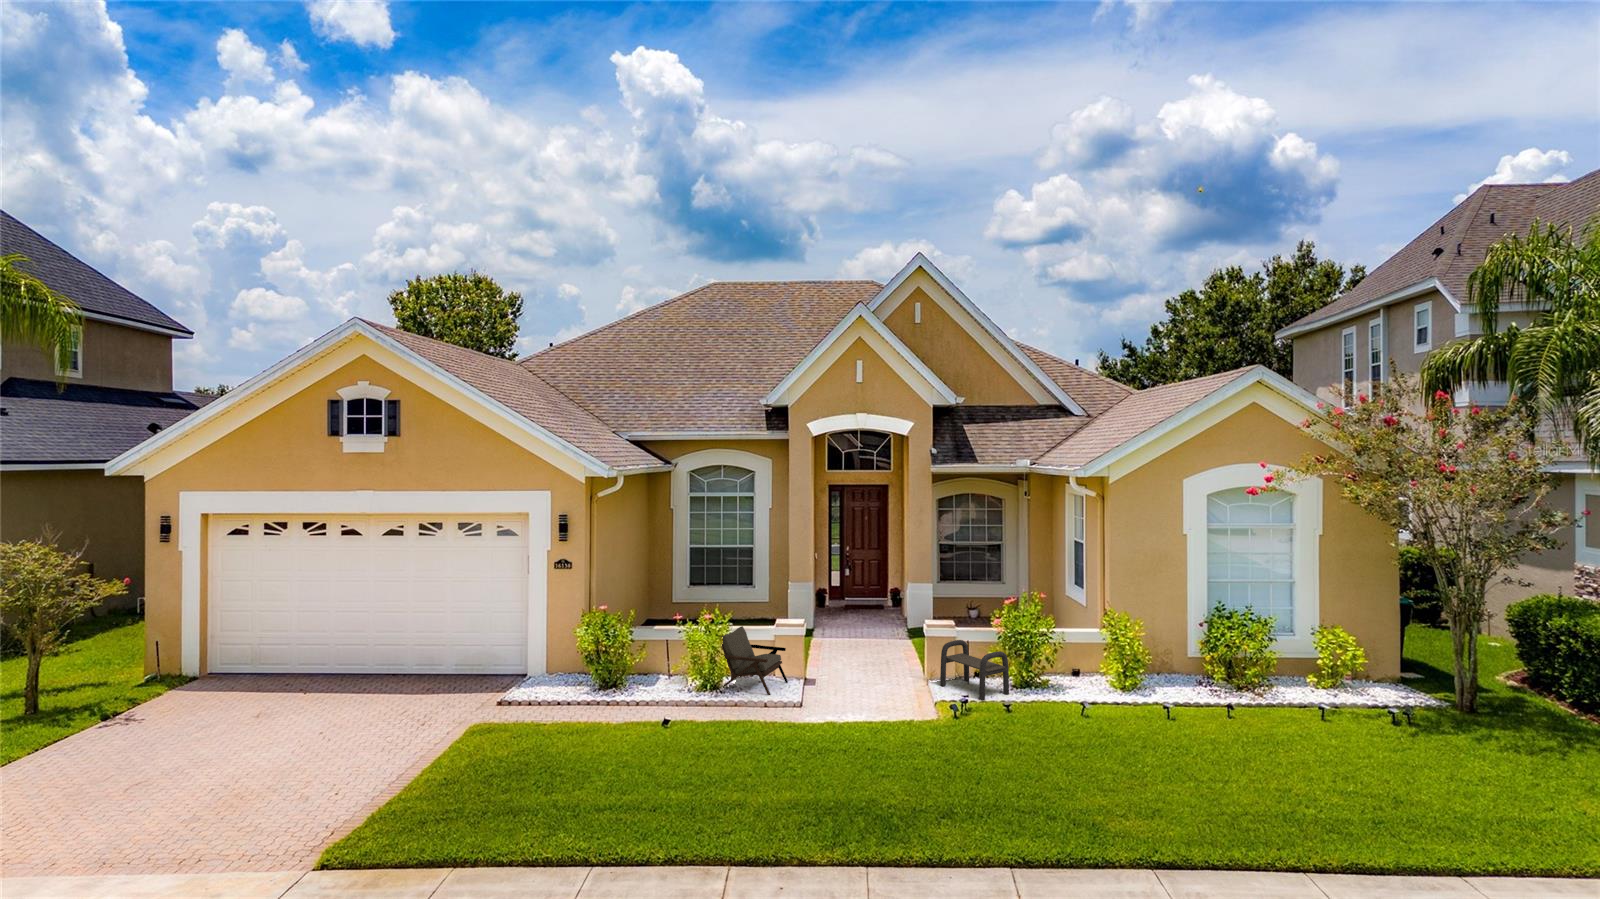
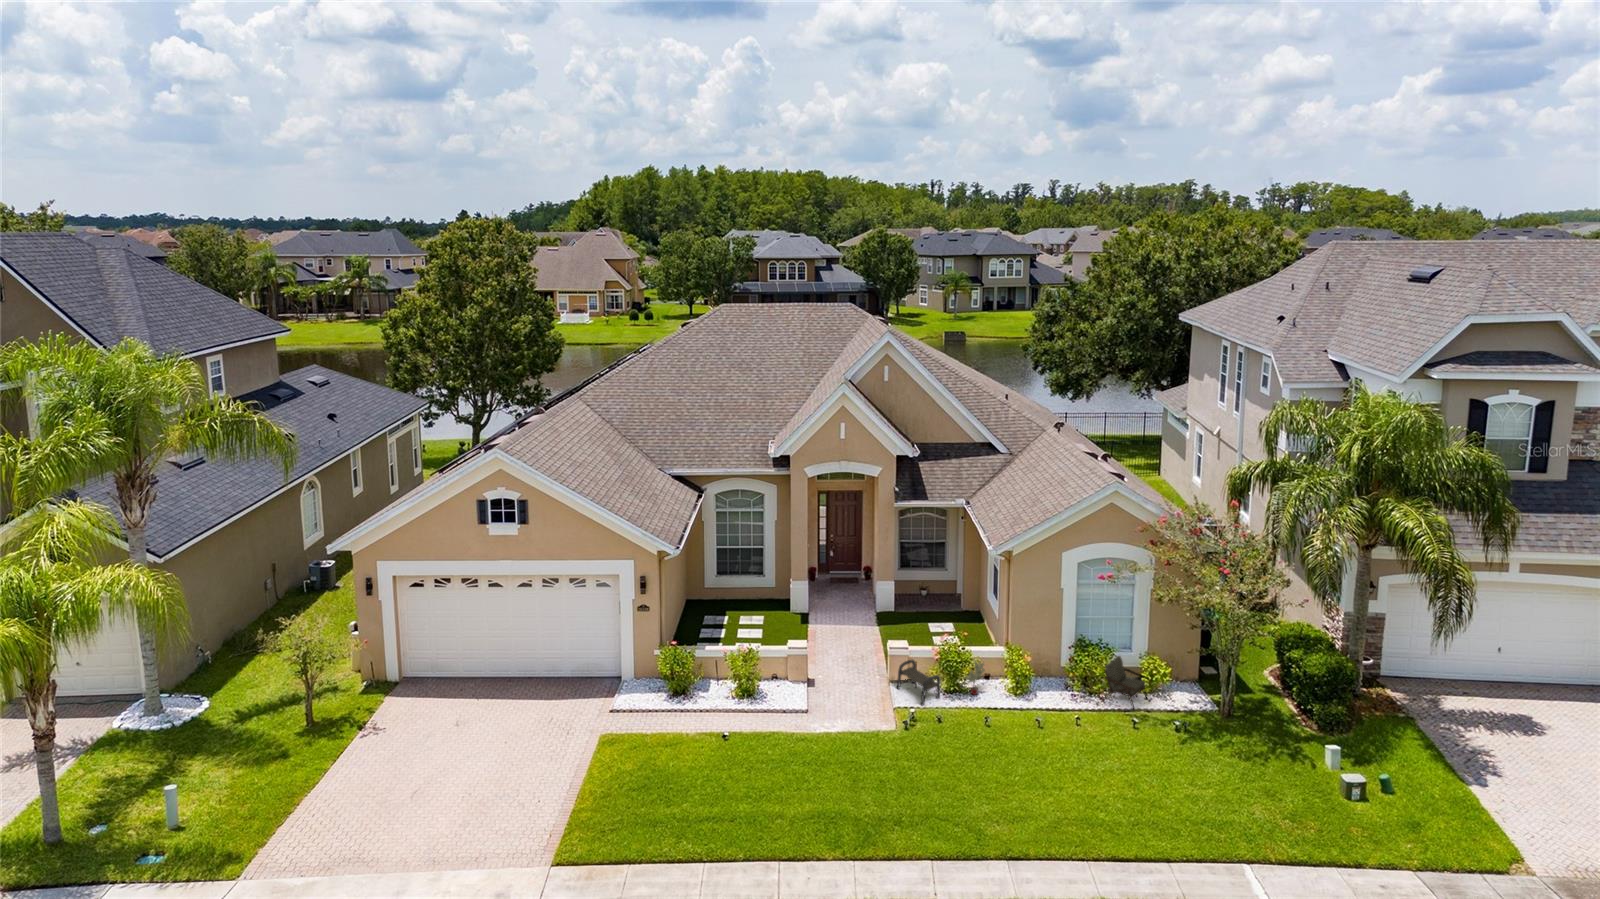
armchair: present [722,626,788,695] -> present [1105,656,1149,710]
potted tree: none [1045,635,1078,691] -> present [966,662,985,695]

